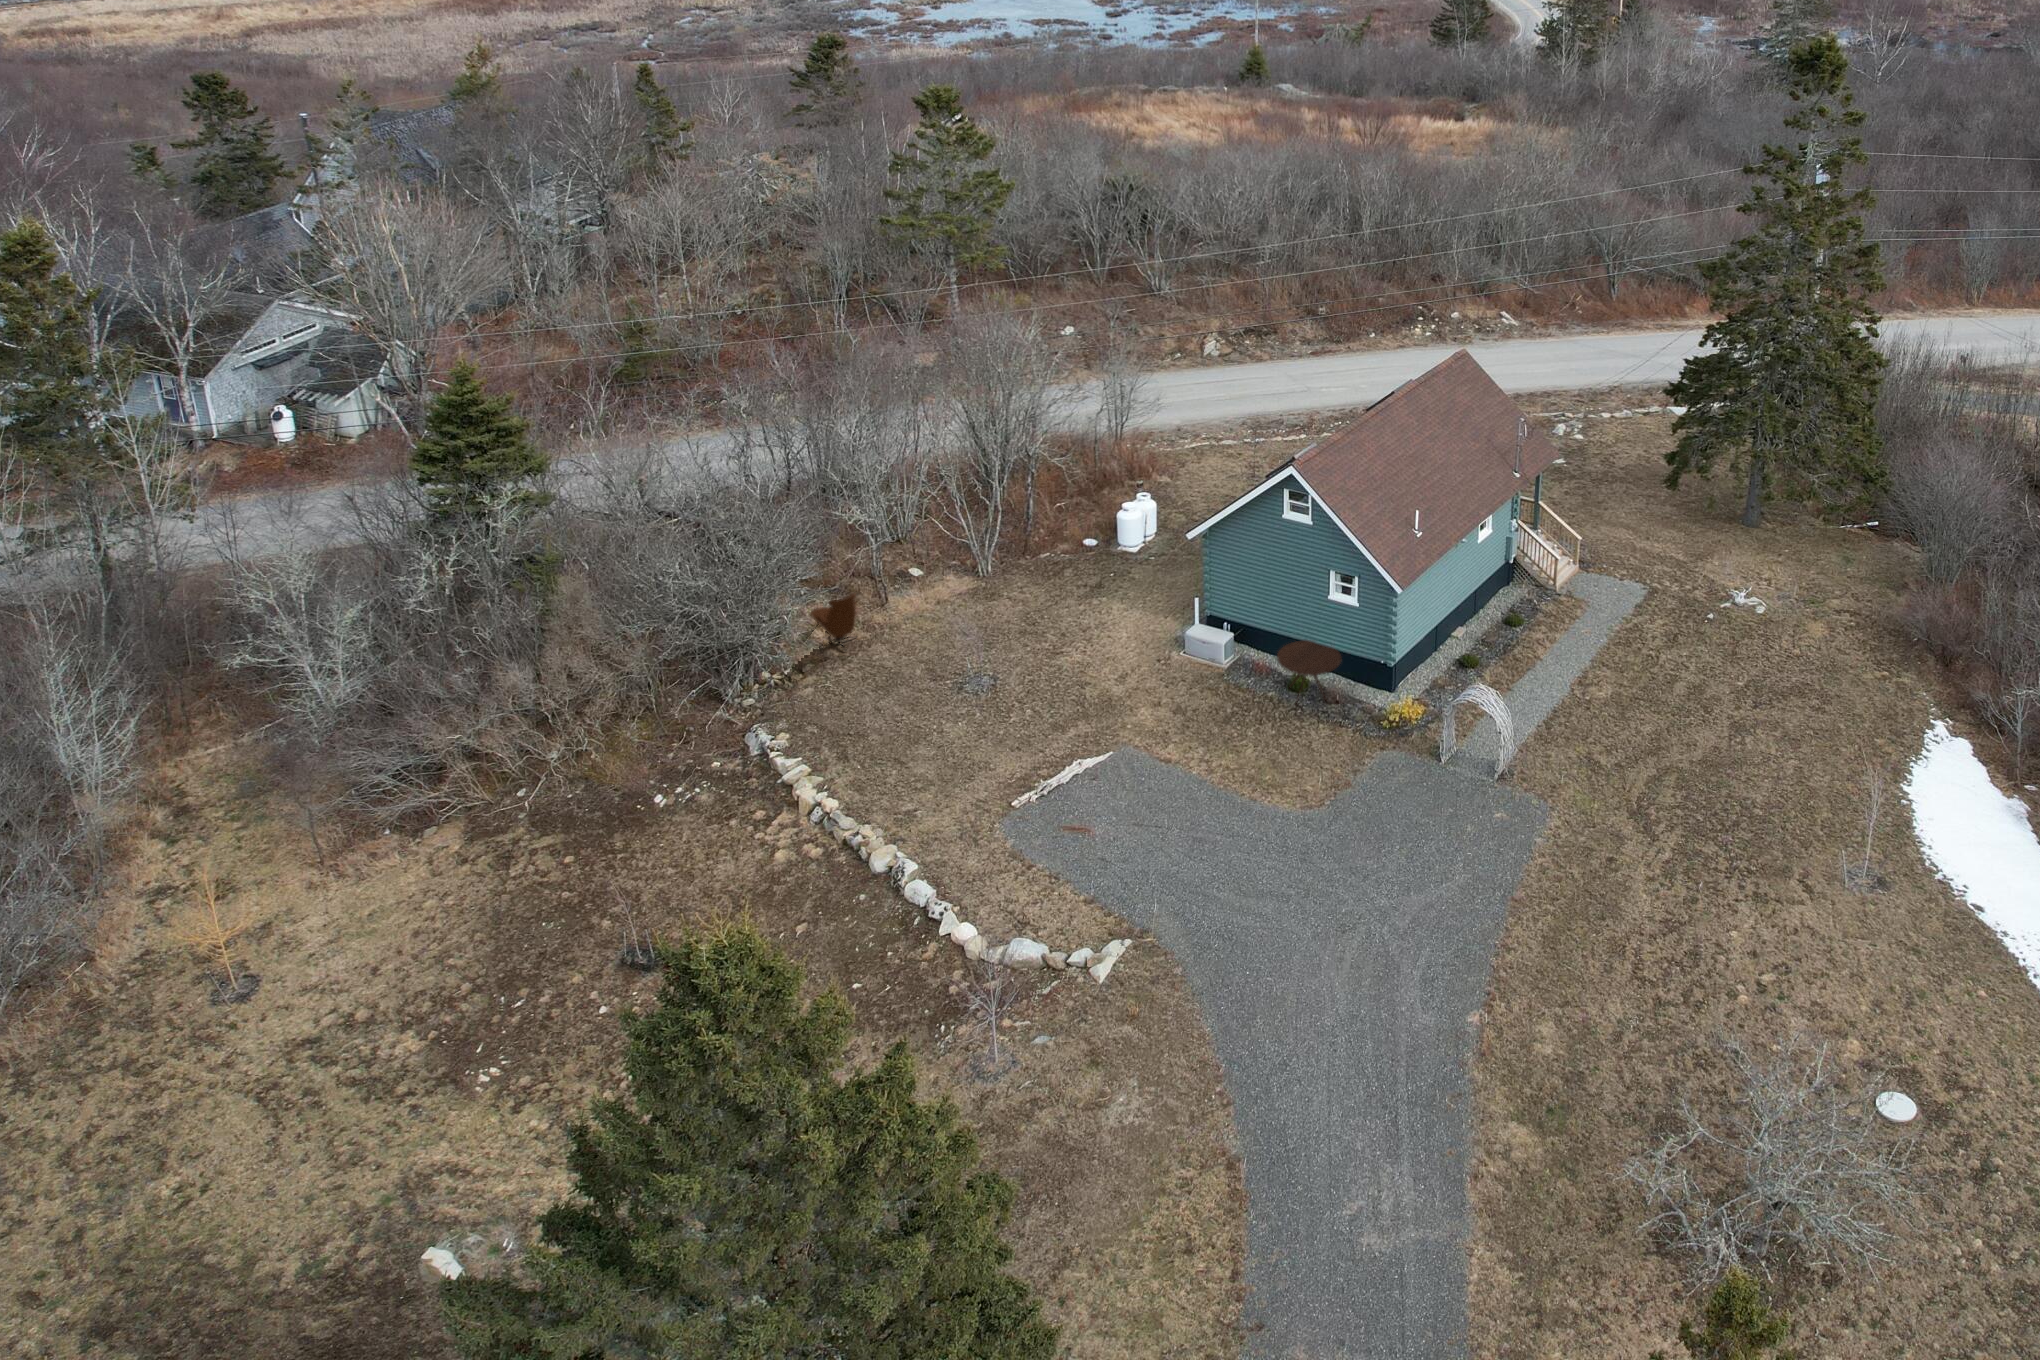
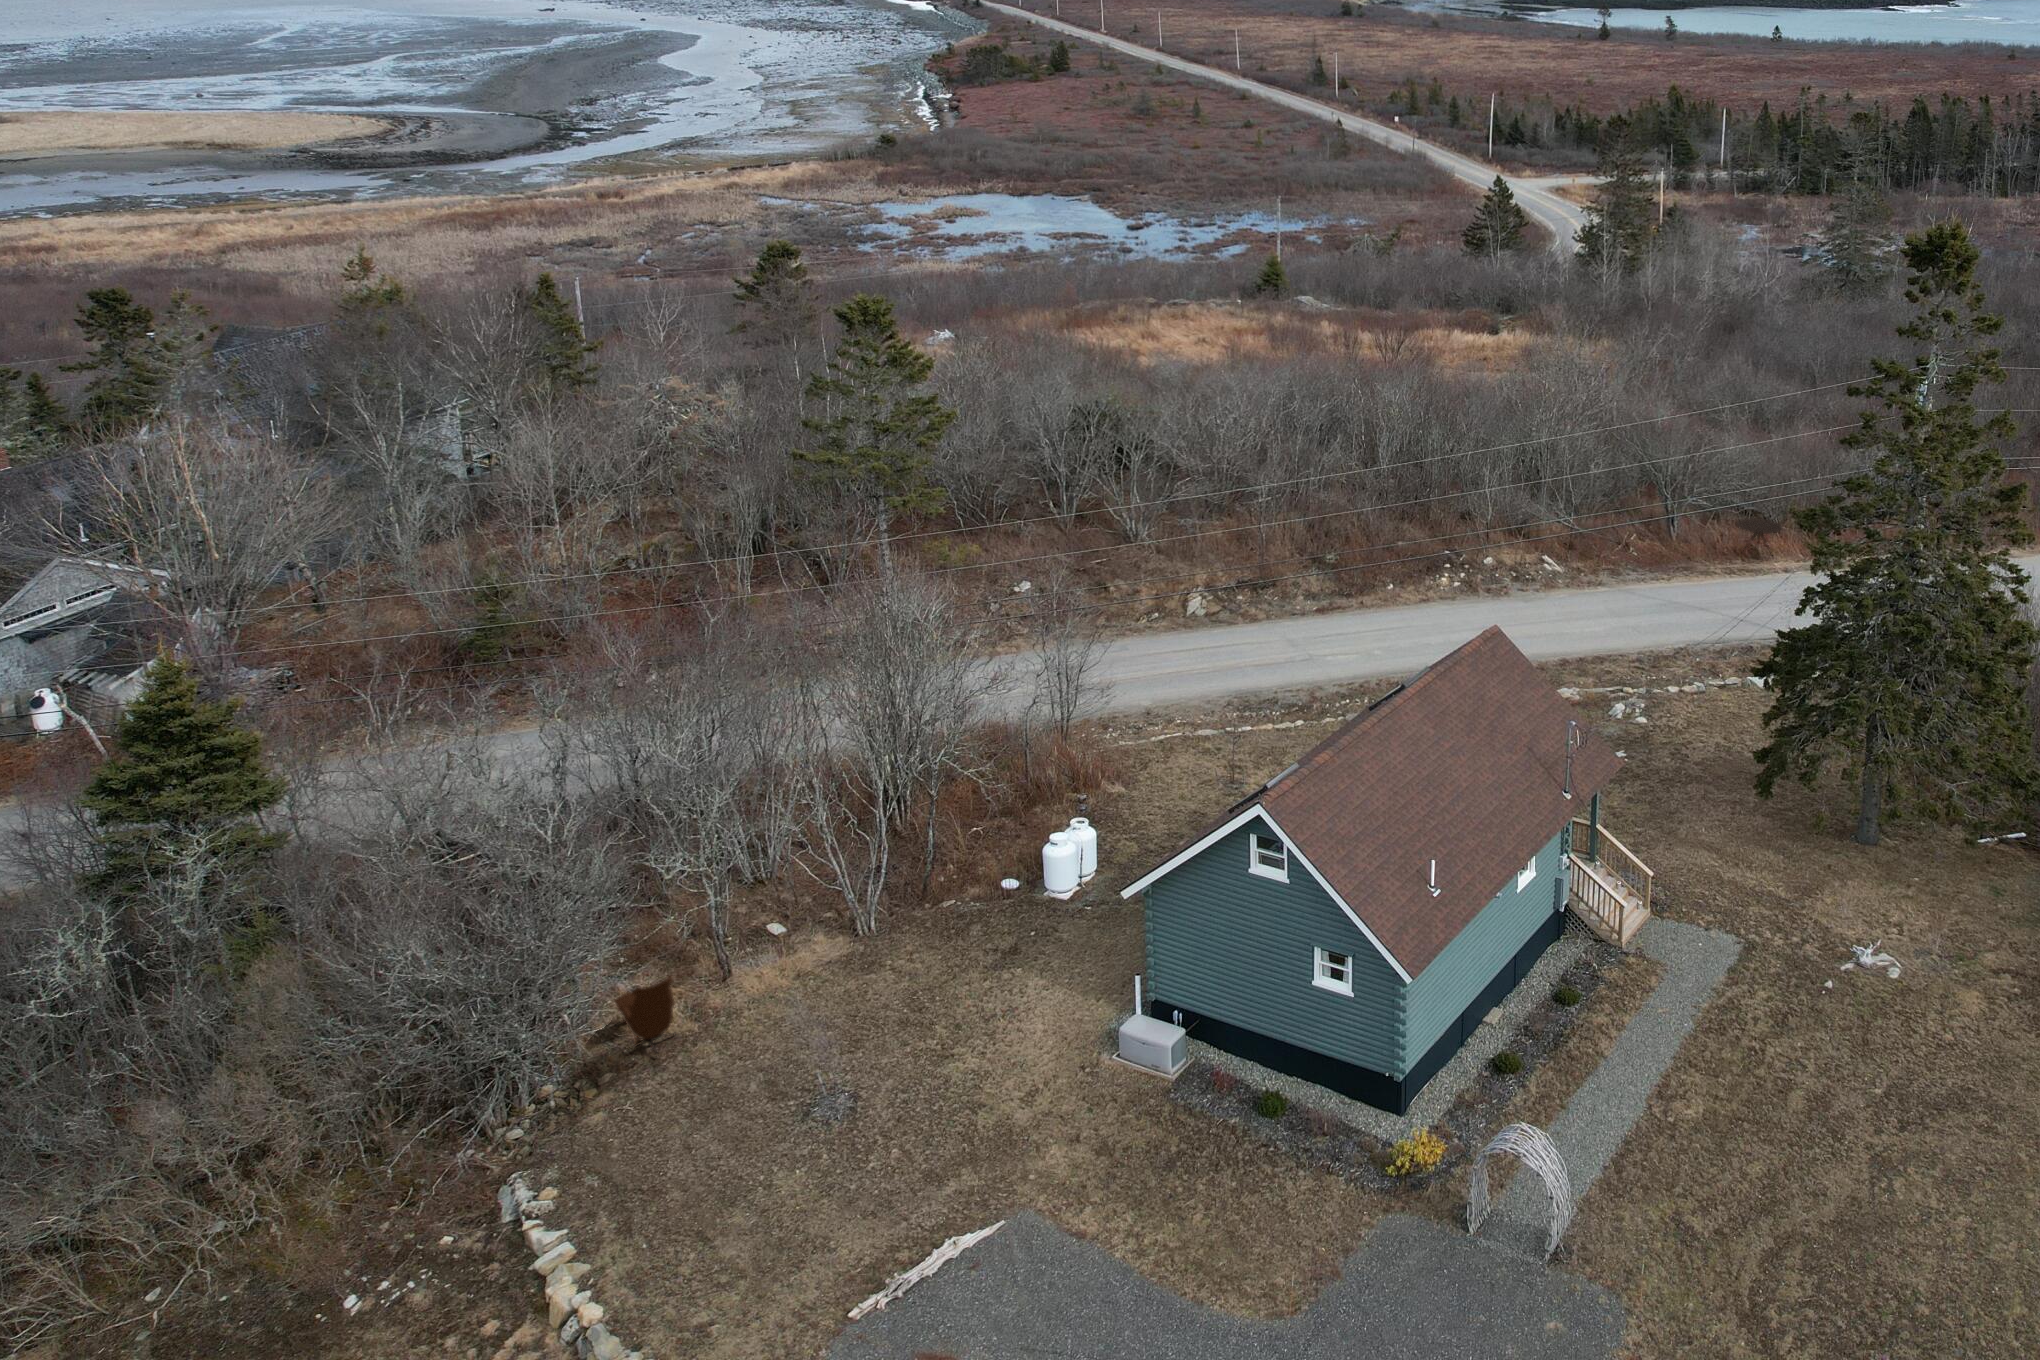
round table: present [1277,640,1341,701] -> present [1737,518,1782,549]

